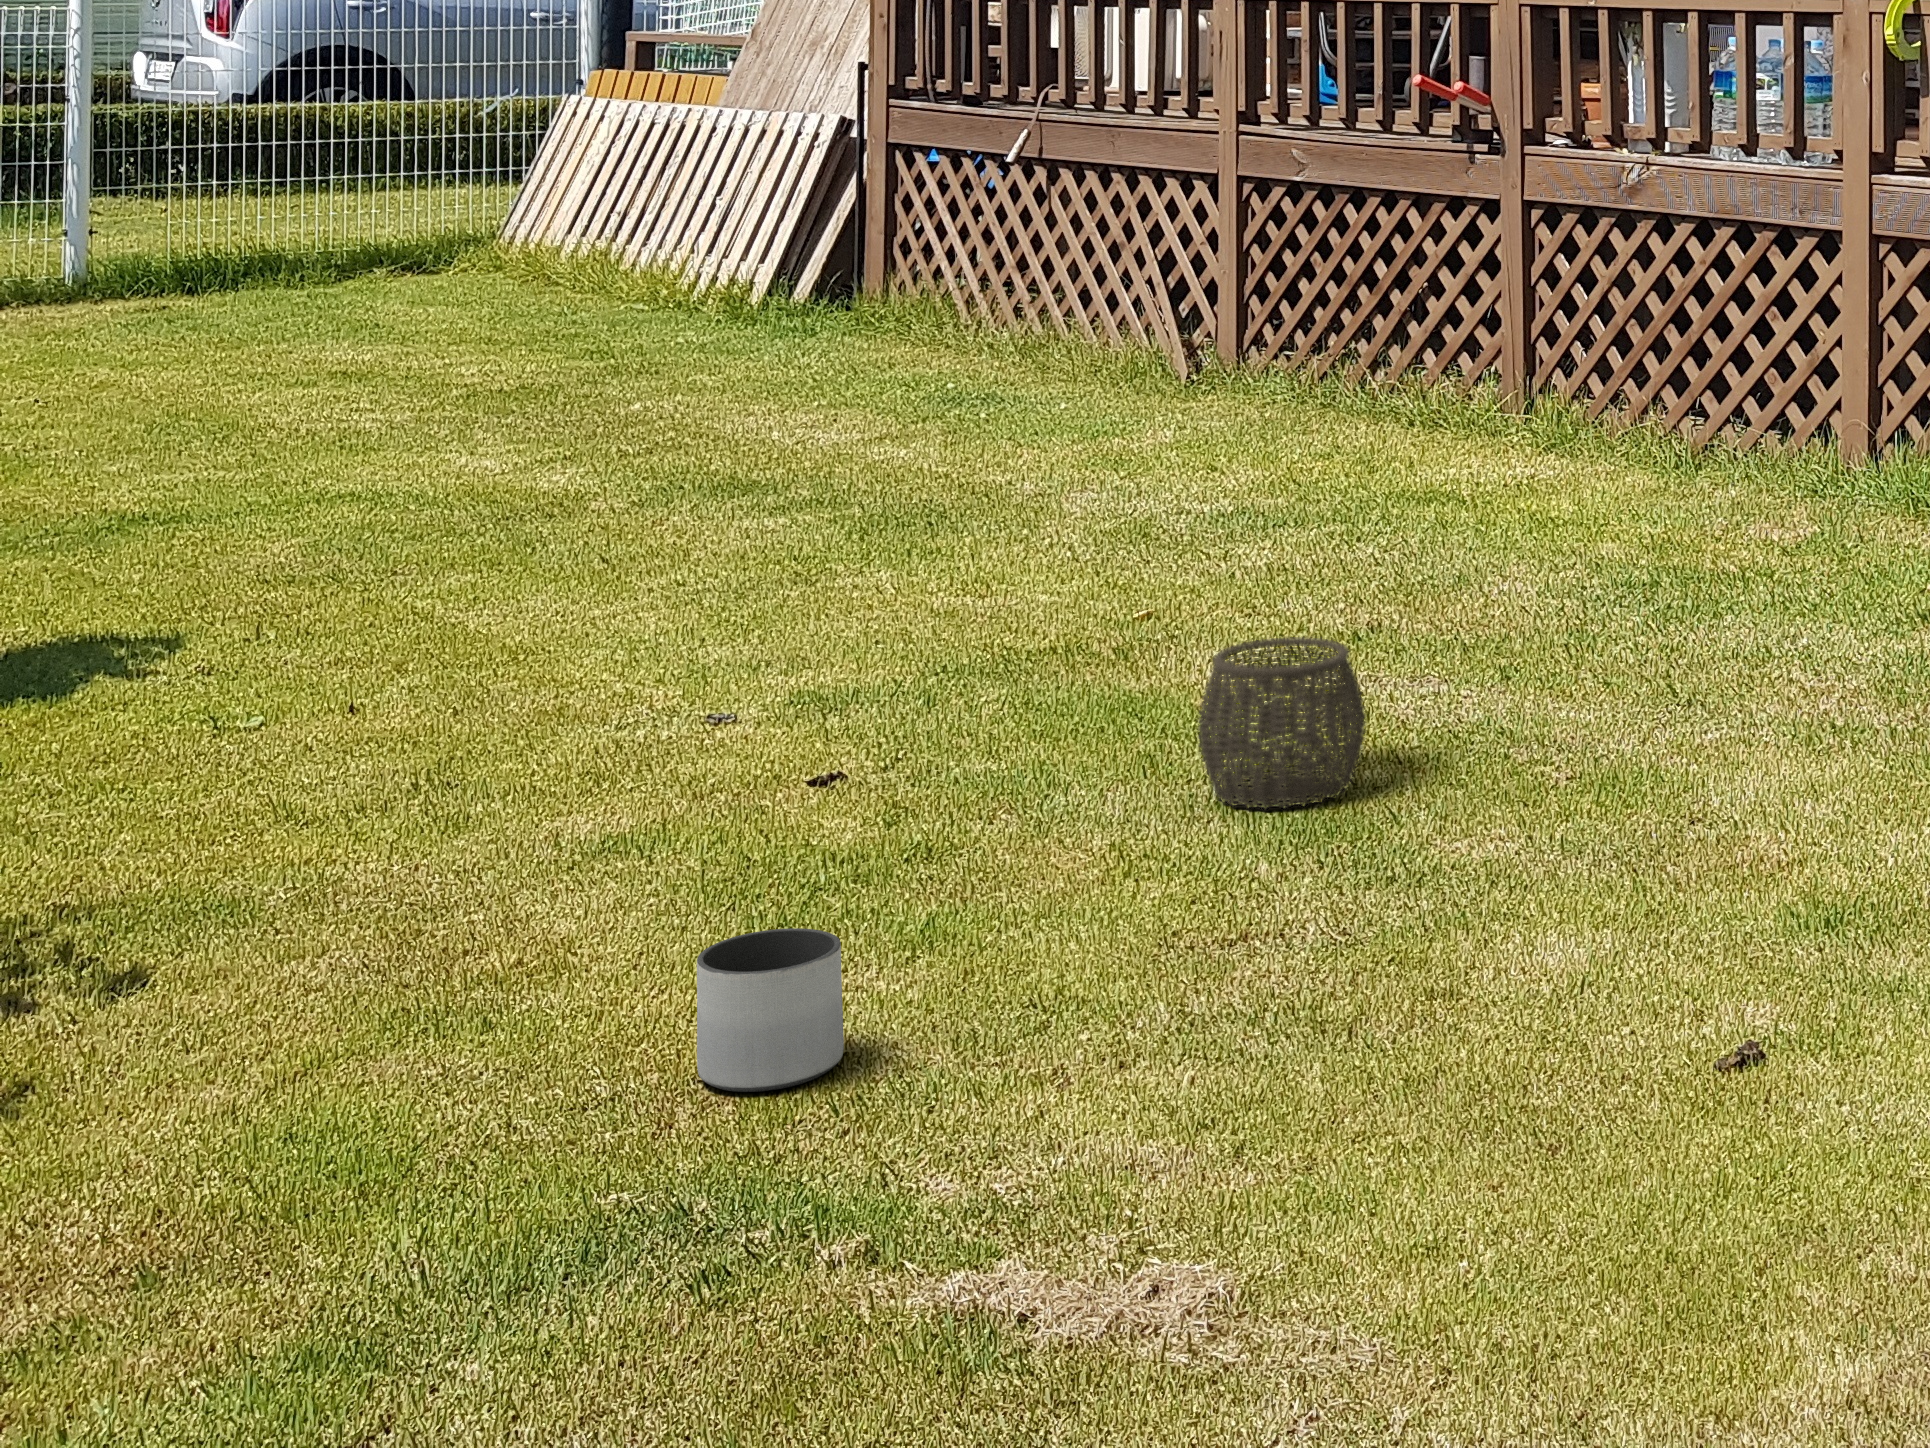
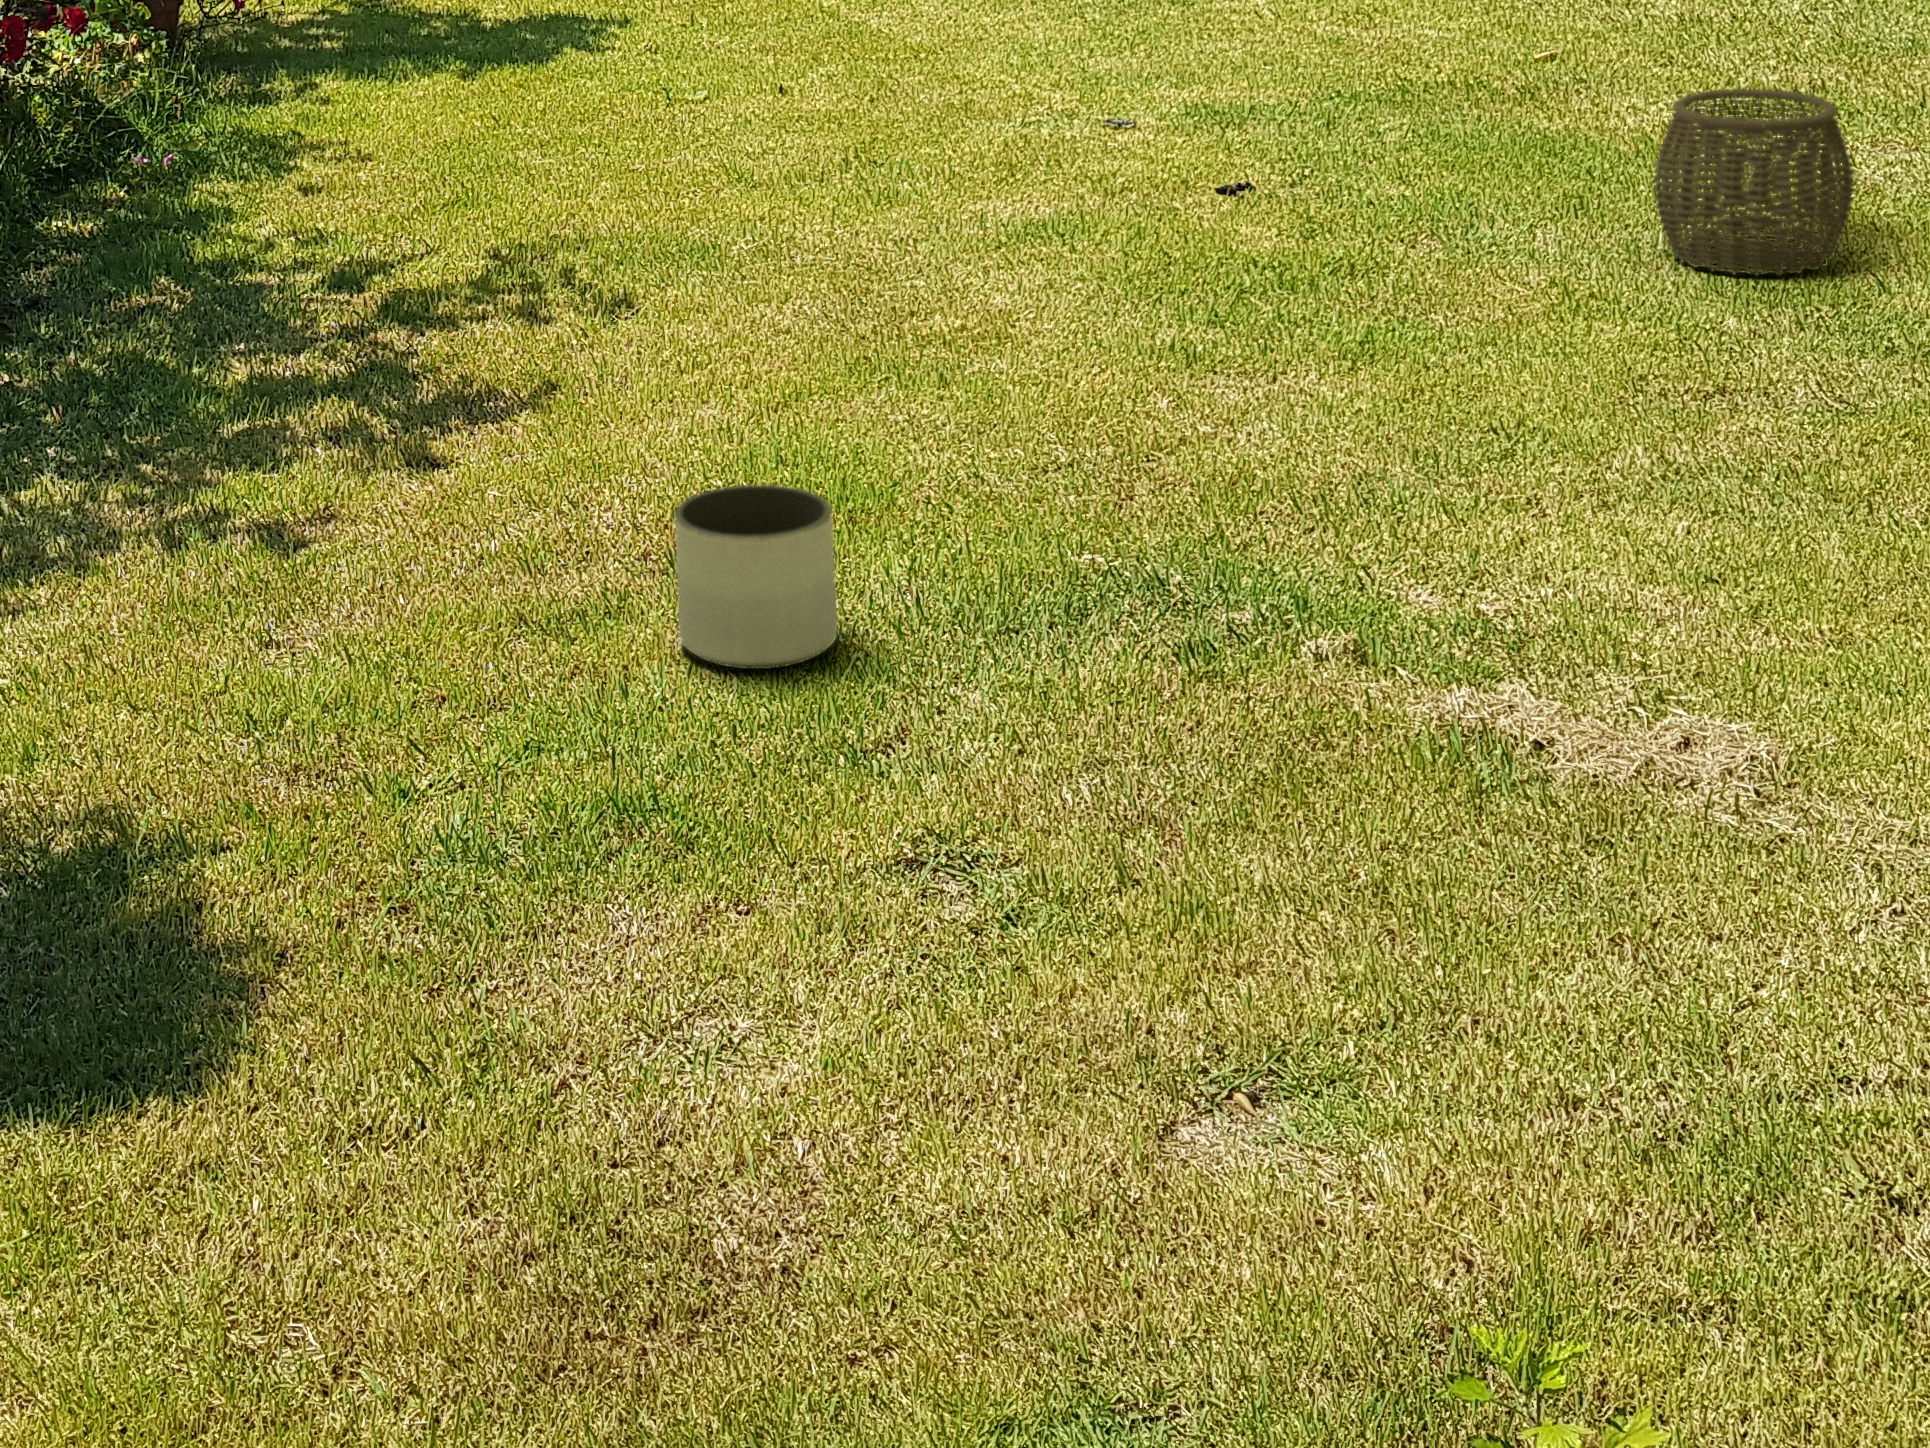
planter: present [697,928,844,1092] -> present [675,484,838,669]

